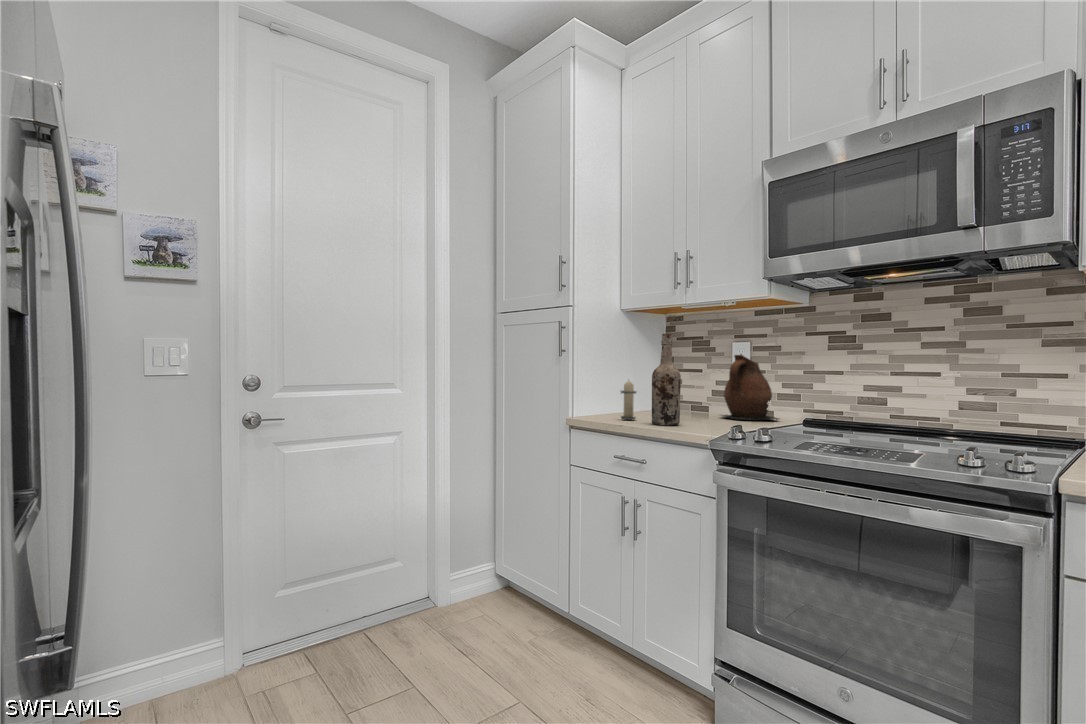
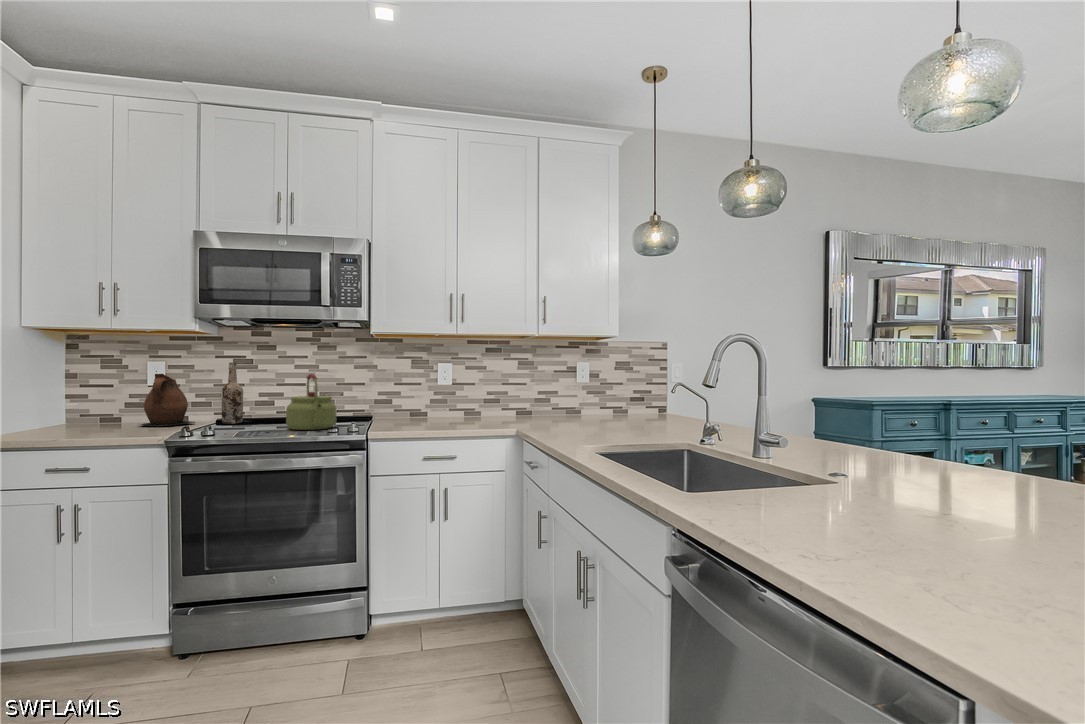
wine bottle: present [652,334,681,425] -> present [222,363,243,424]
kettle: none [890,349,990,449] -> present [286,374,337,430]
candle: present [621,381,636,420] -> none [44,400,69,440]

